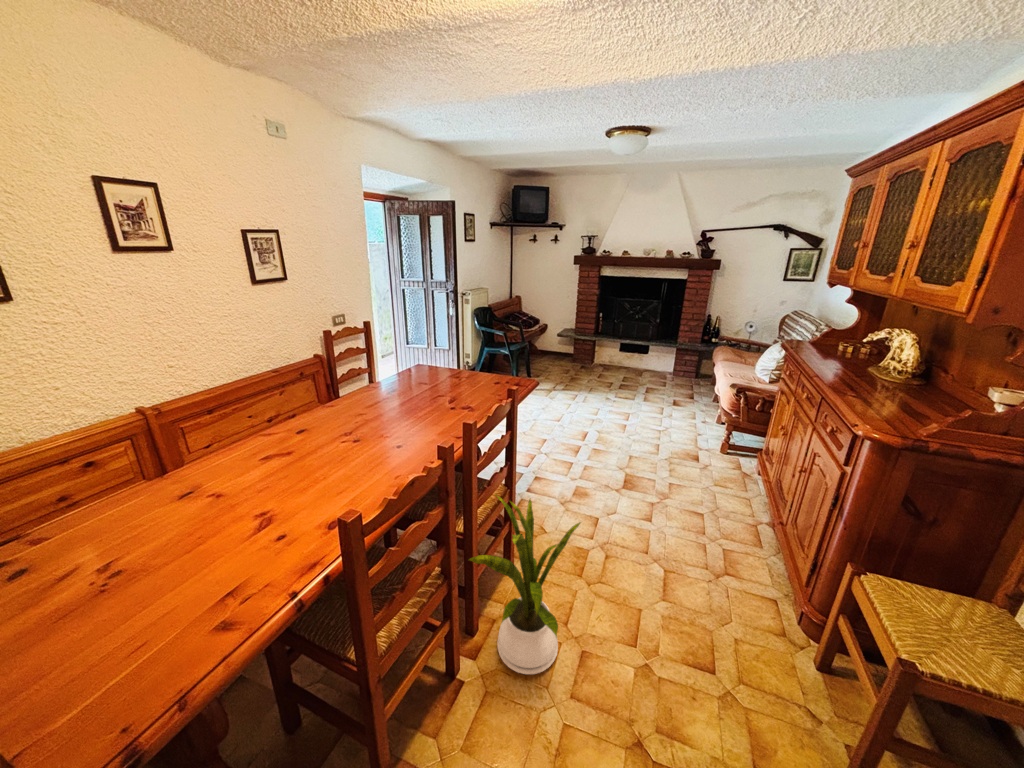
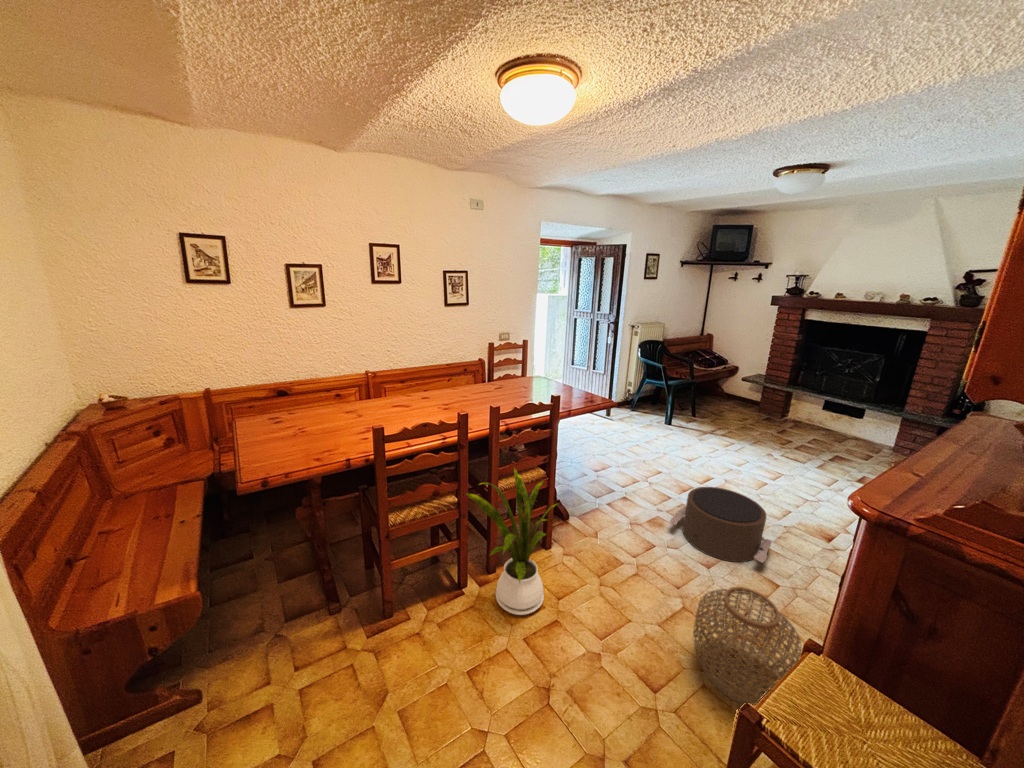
pouf: none [595,441,684,507] -> present [670,487,771,562]
woven basket: none [702,532,804,636] -> present [693,587,801,705]

